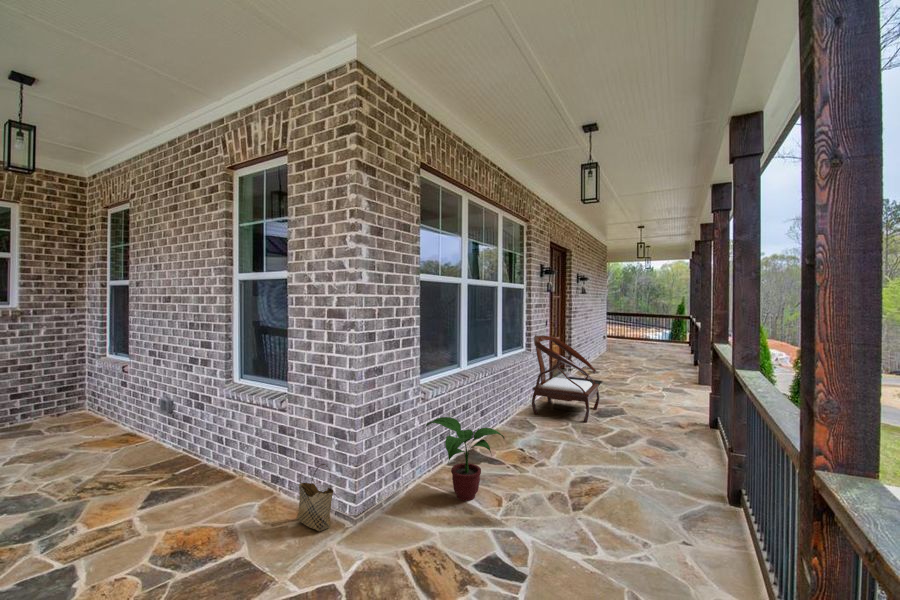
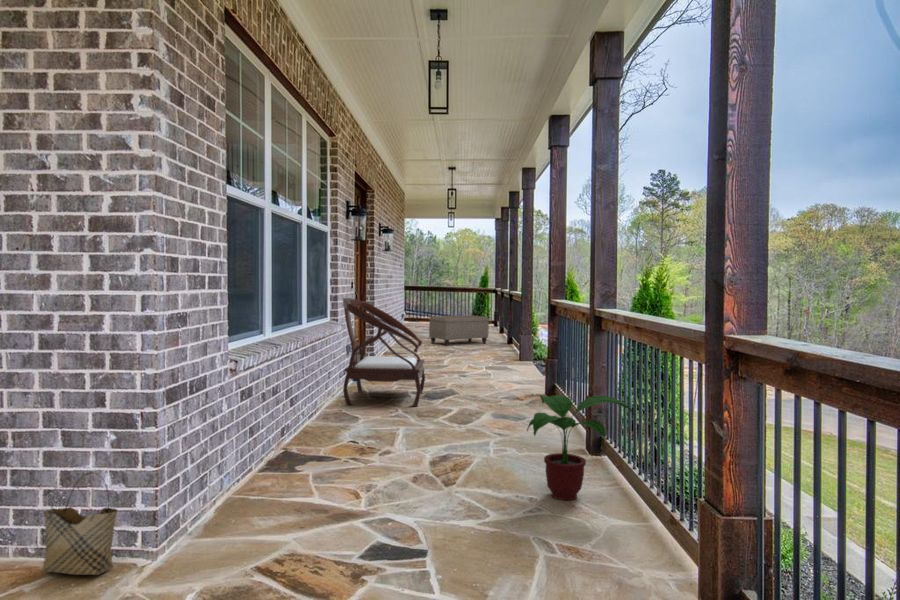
ottoman: none [625,340,678,364] -> present [429,315,489,346]
potted plant: present [425,417,505,501] -> present [527,395,635,500]

